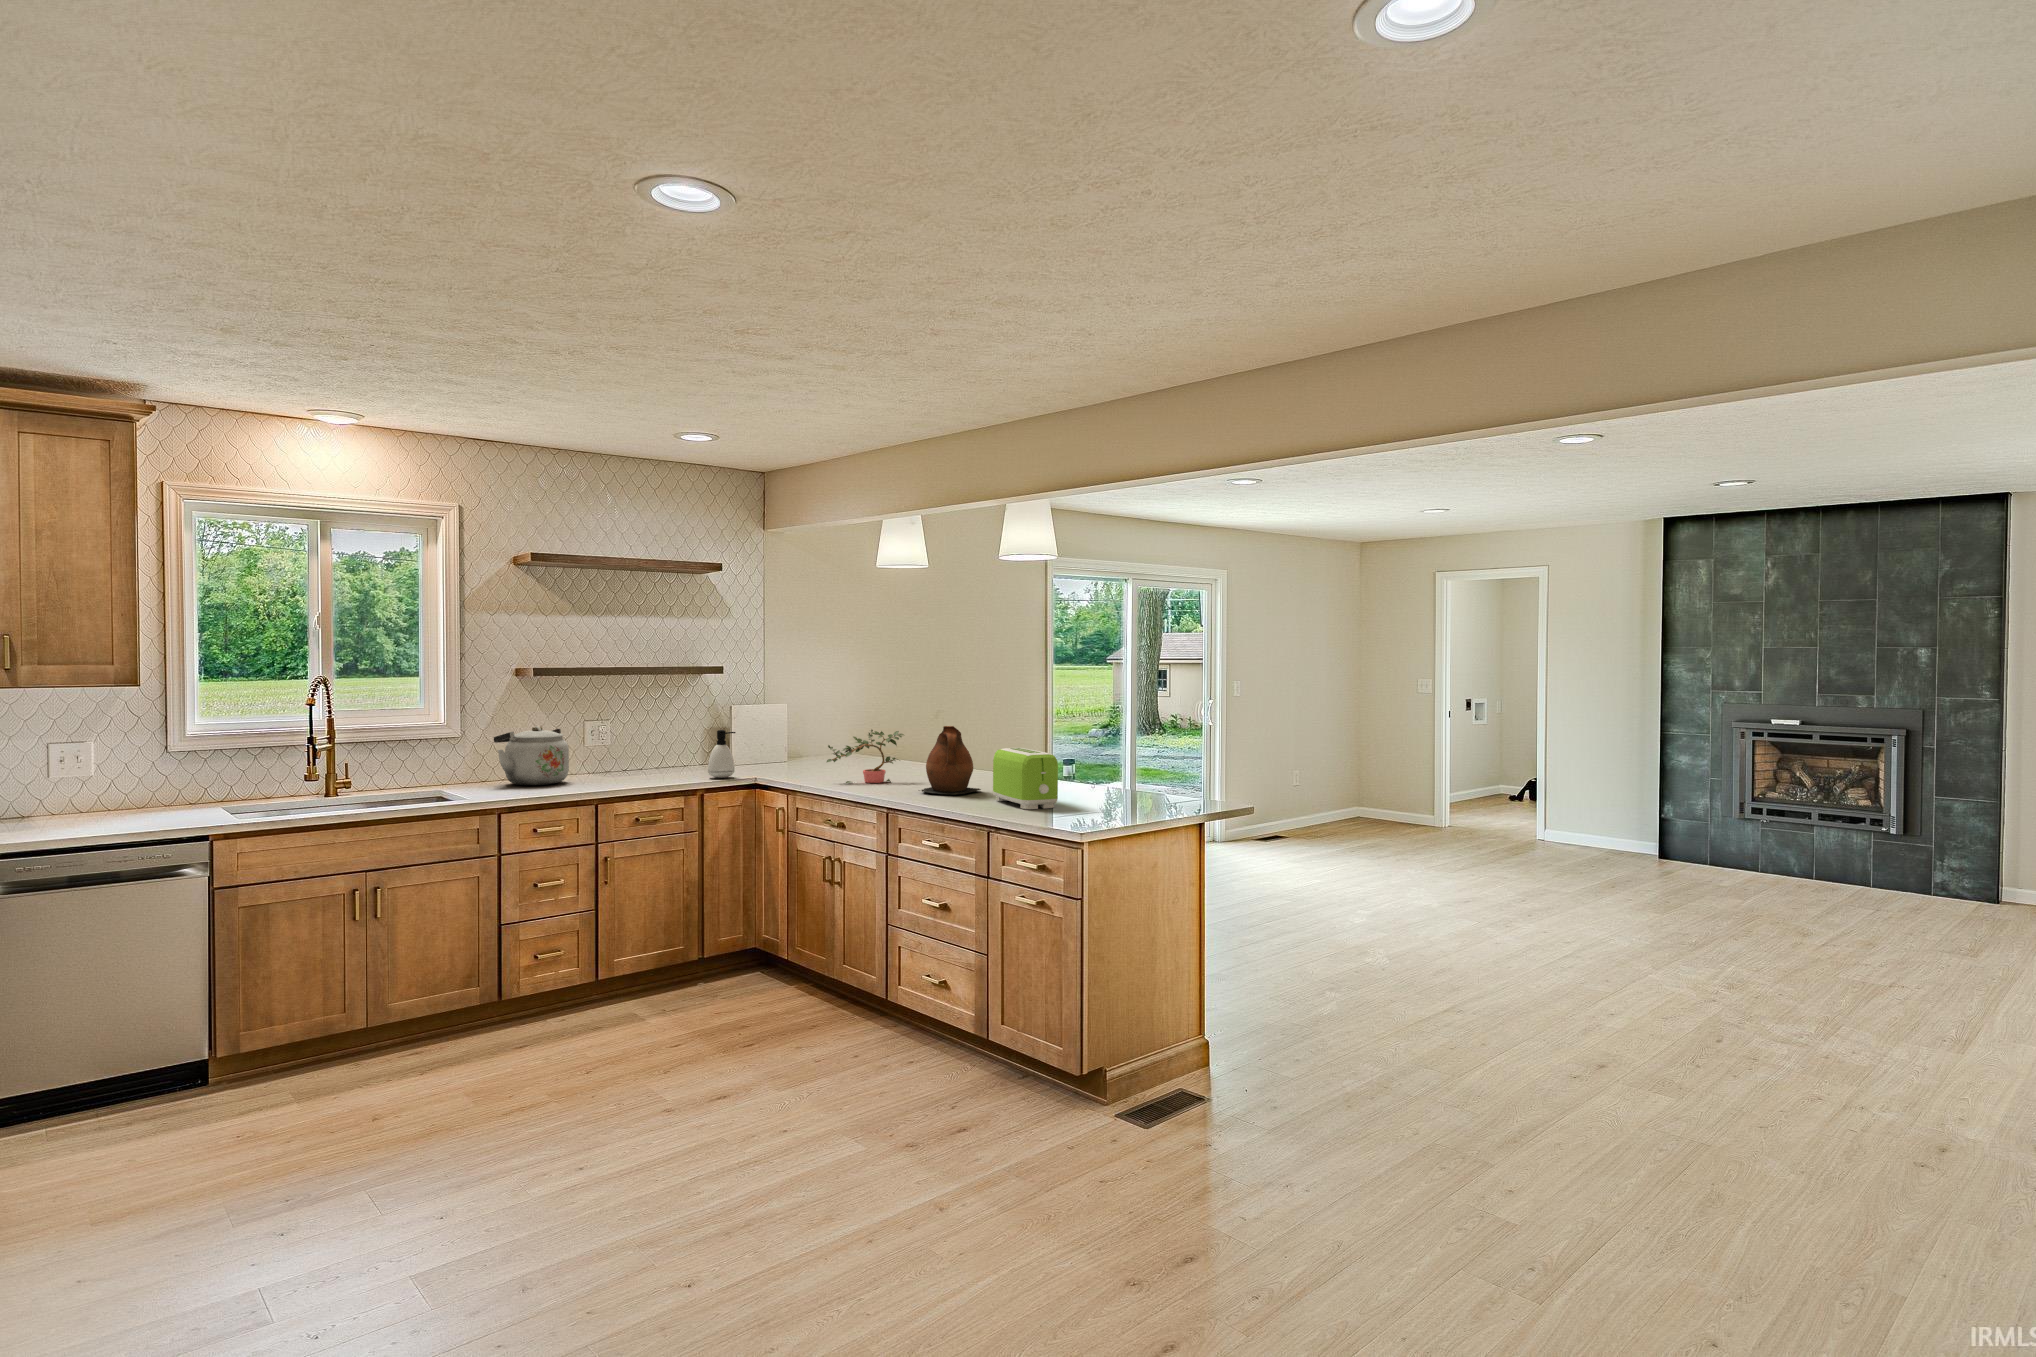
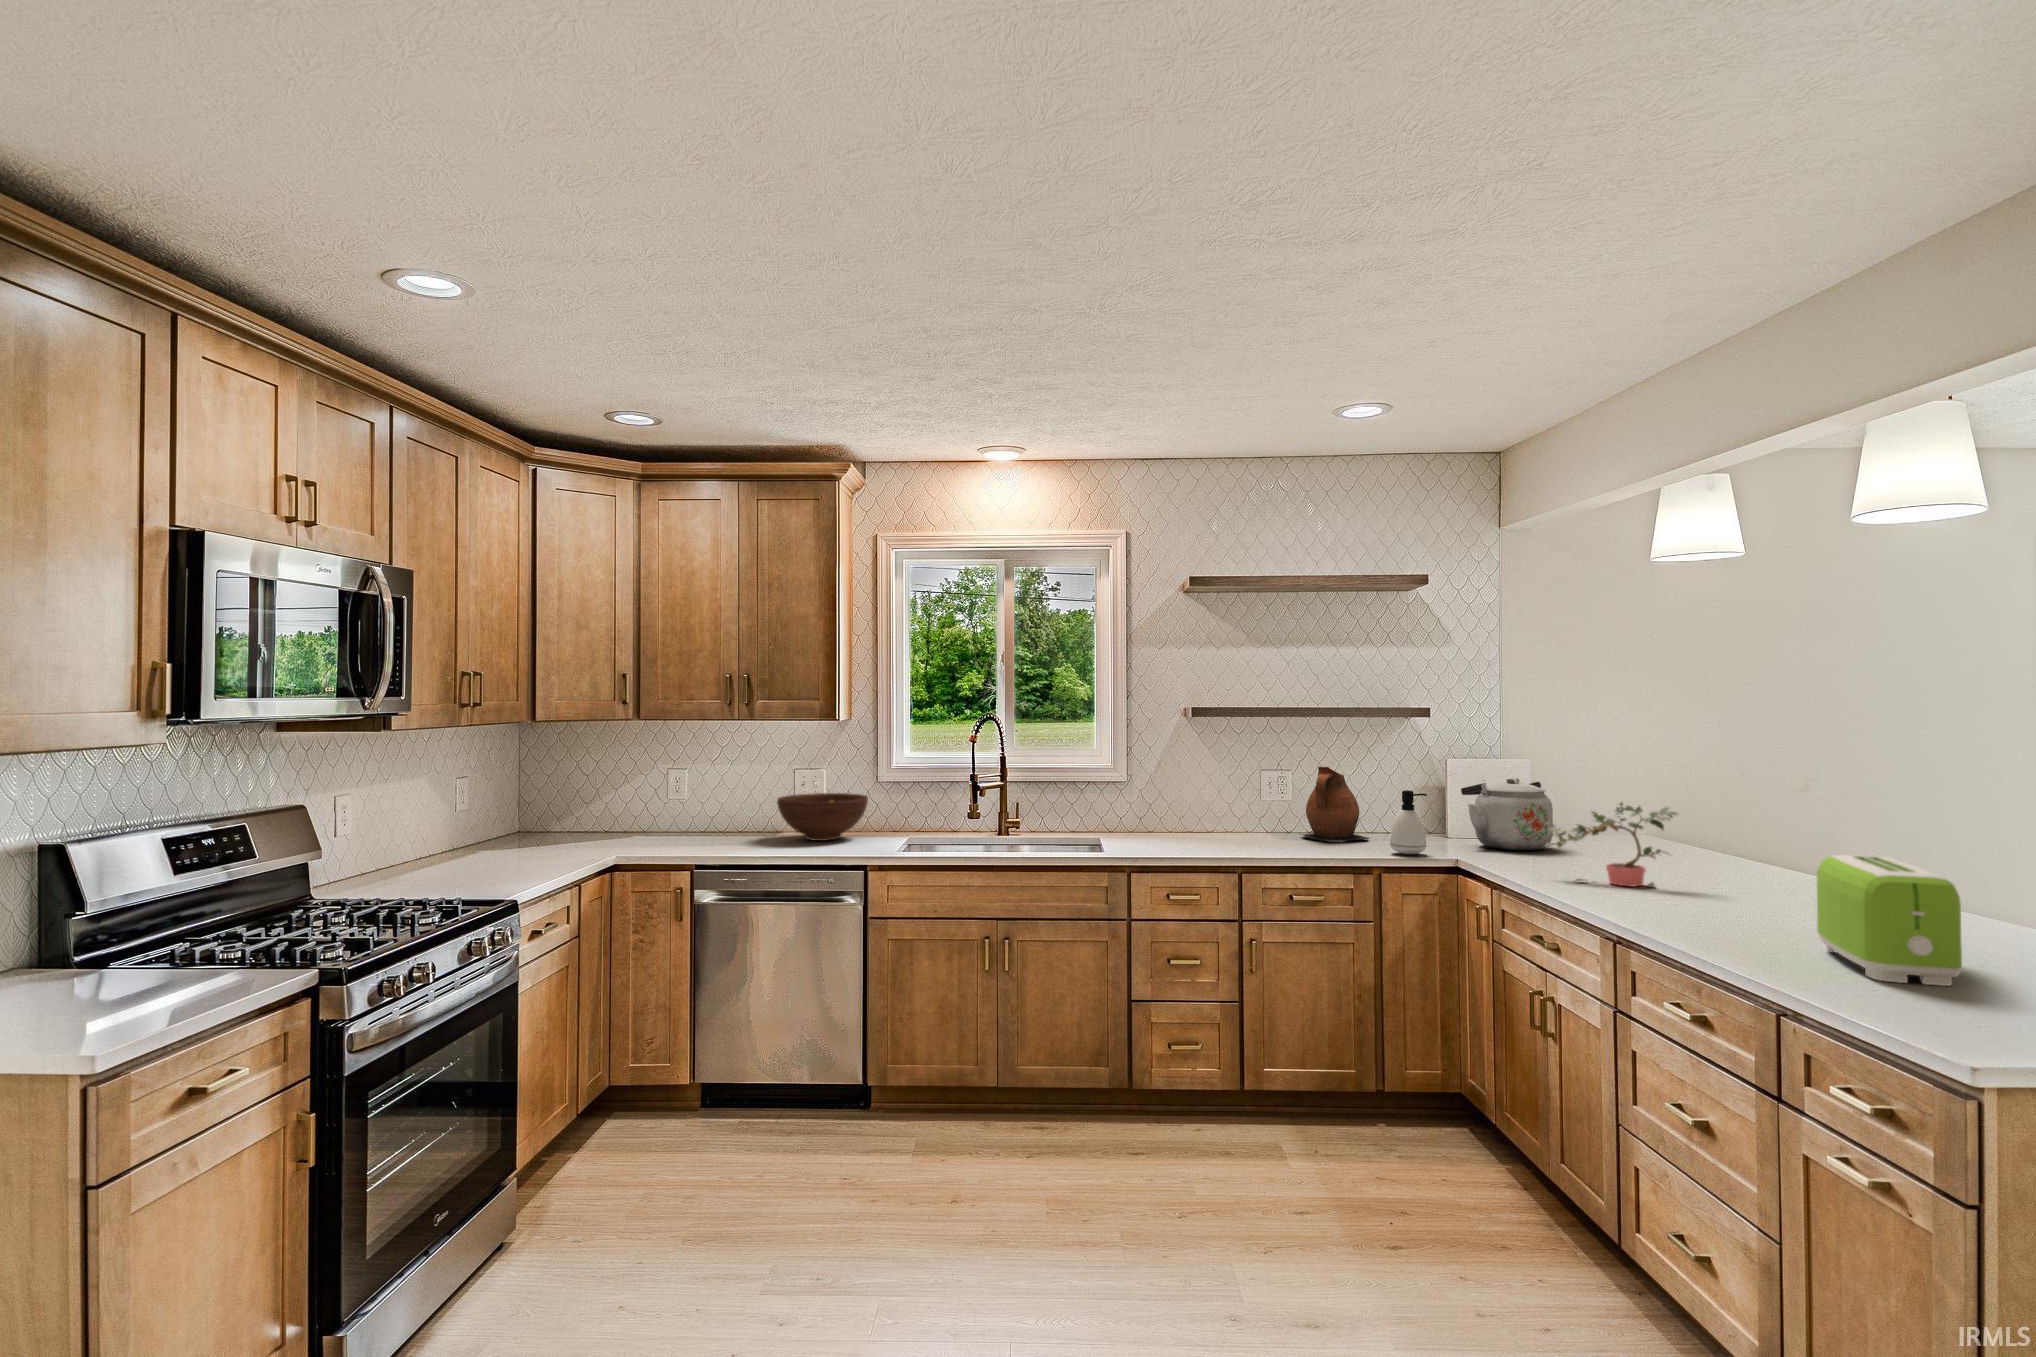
kettle: present [494,726,569,785] -> present [1461,778,1553,850]
ceramic pitcher: present [921,726,981,795] -> present [1302,766,1369,841]
fruit bowl: none [37,763,170,817] -> present [777,793,868,841]

